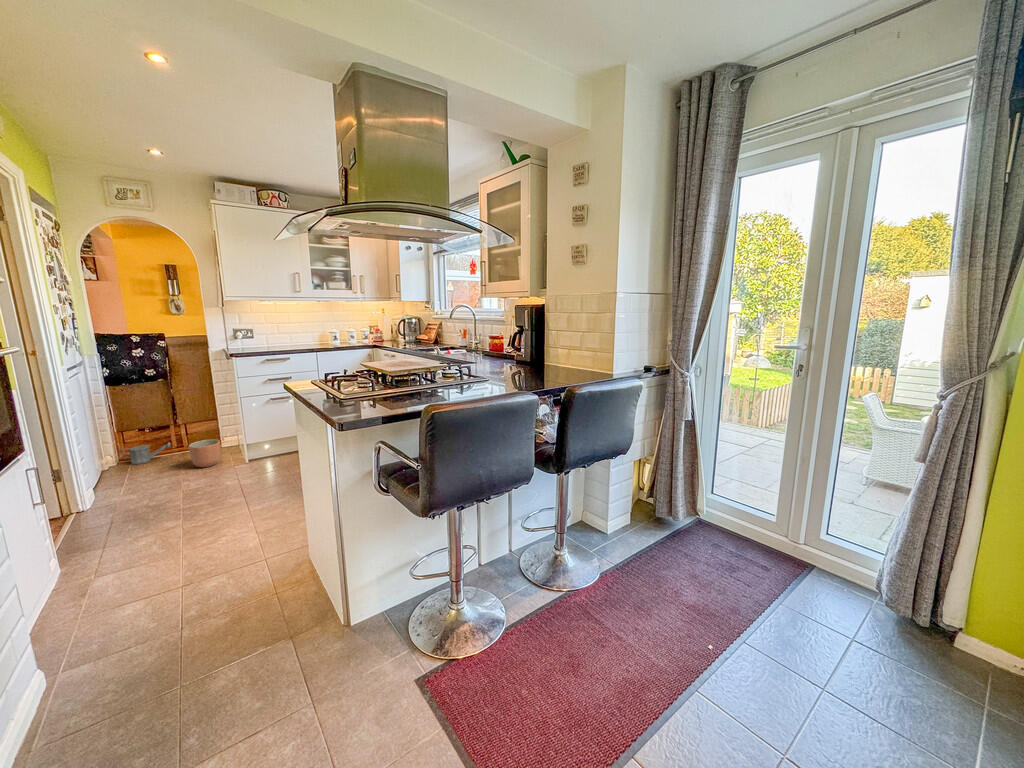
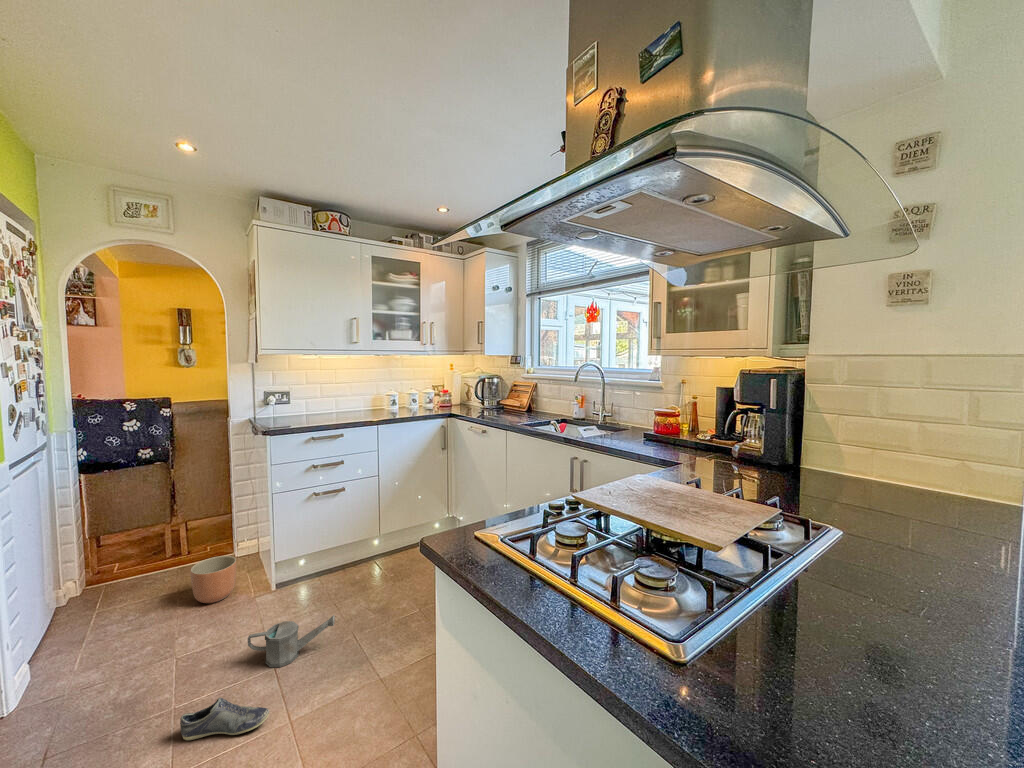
watering can: present [119,442,171,465] -> present [248,615,335,667]
shoe: none [186,496,237,516] -> present [180,697,269,740]

